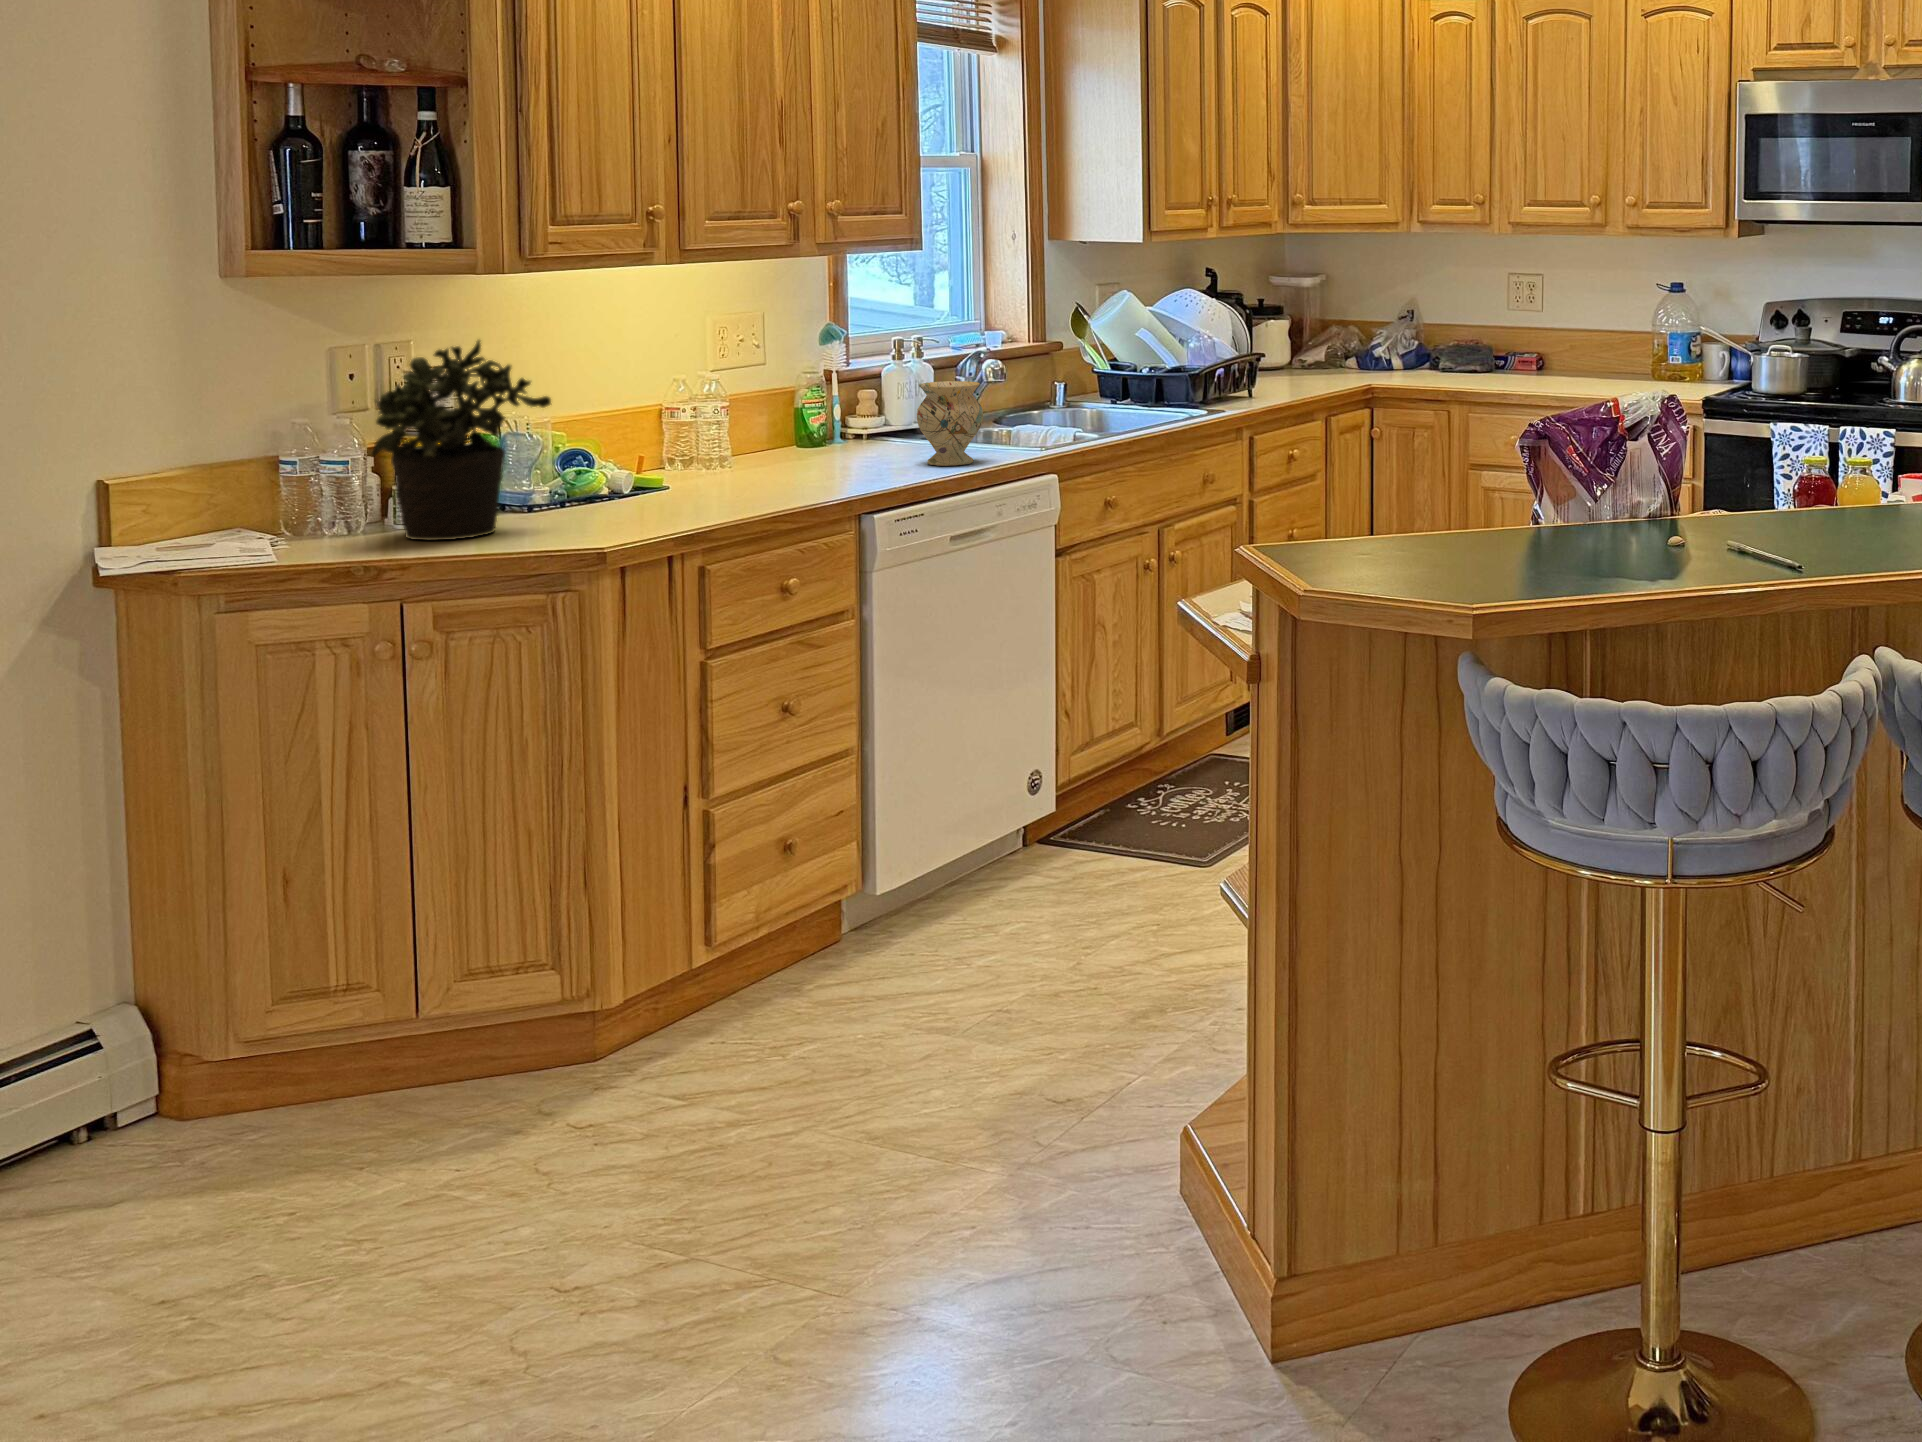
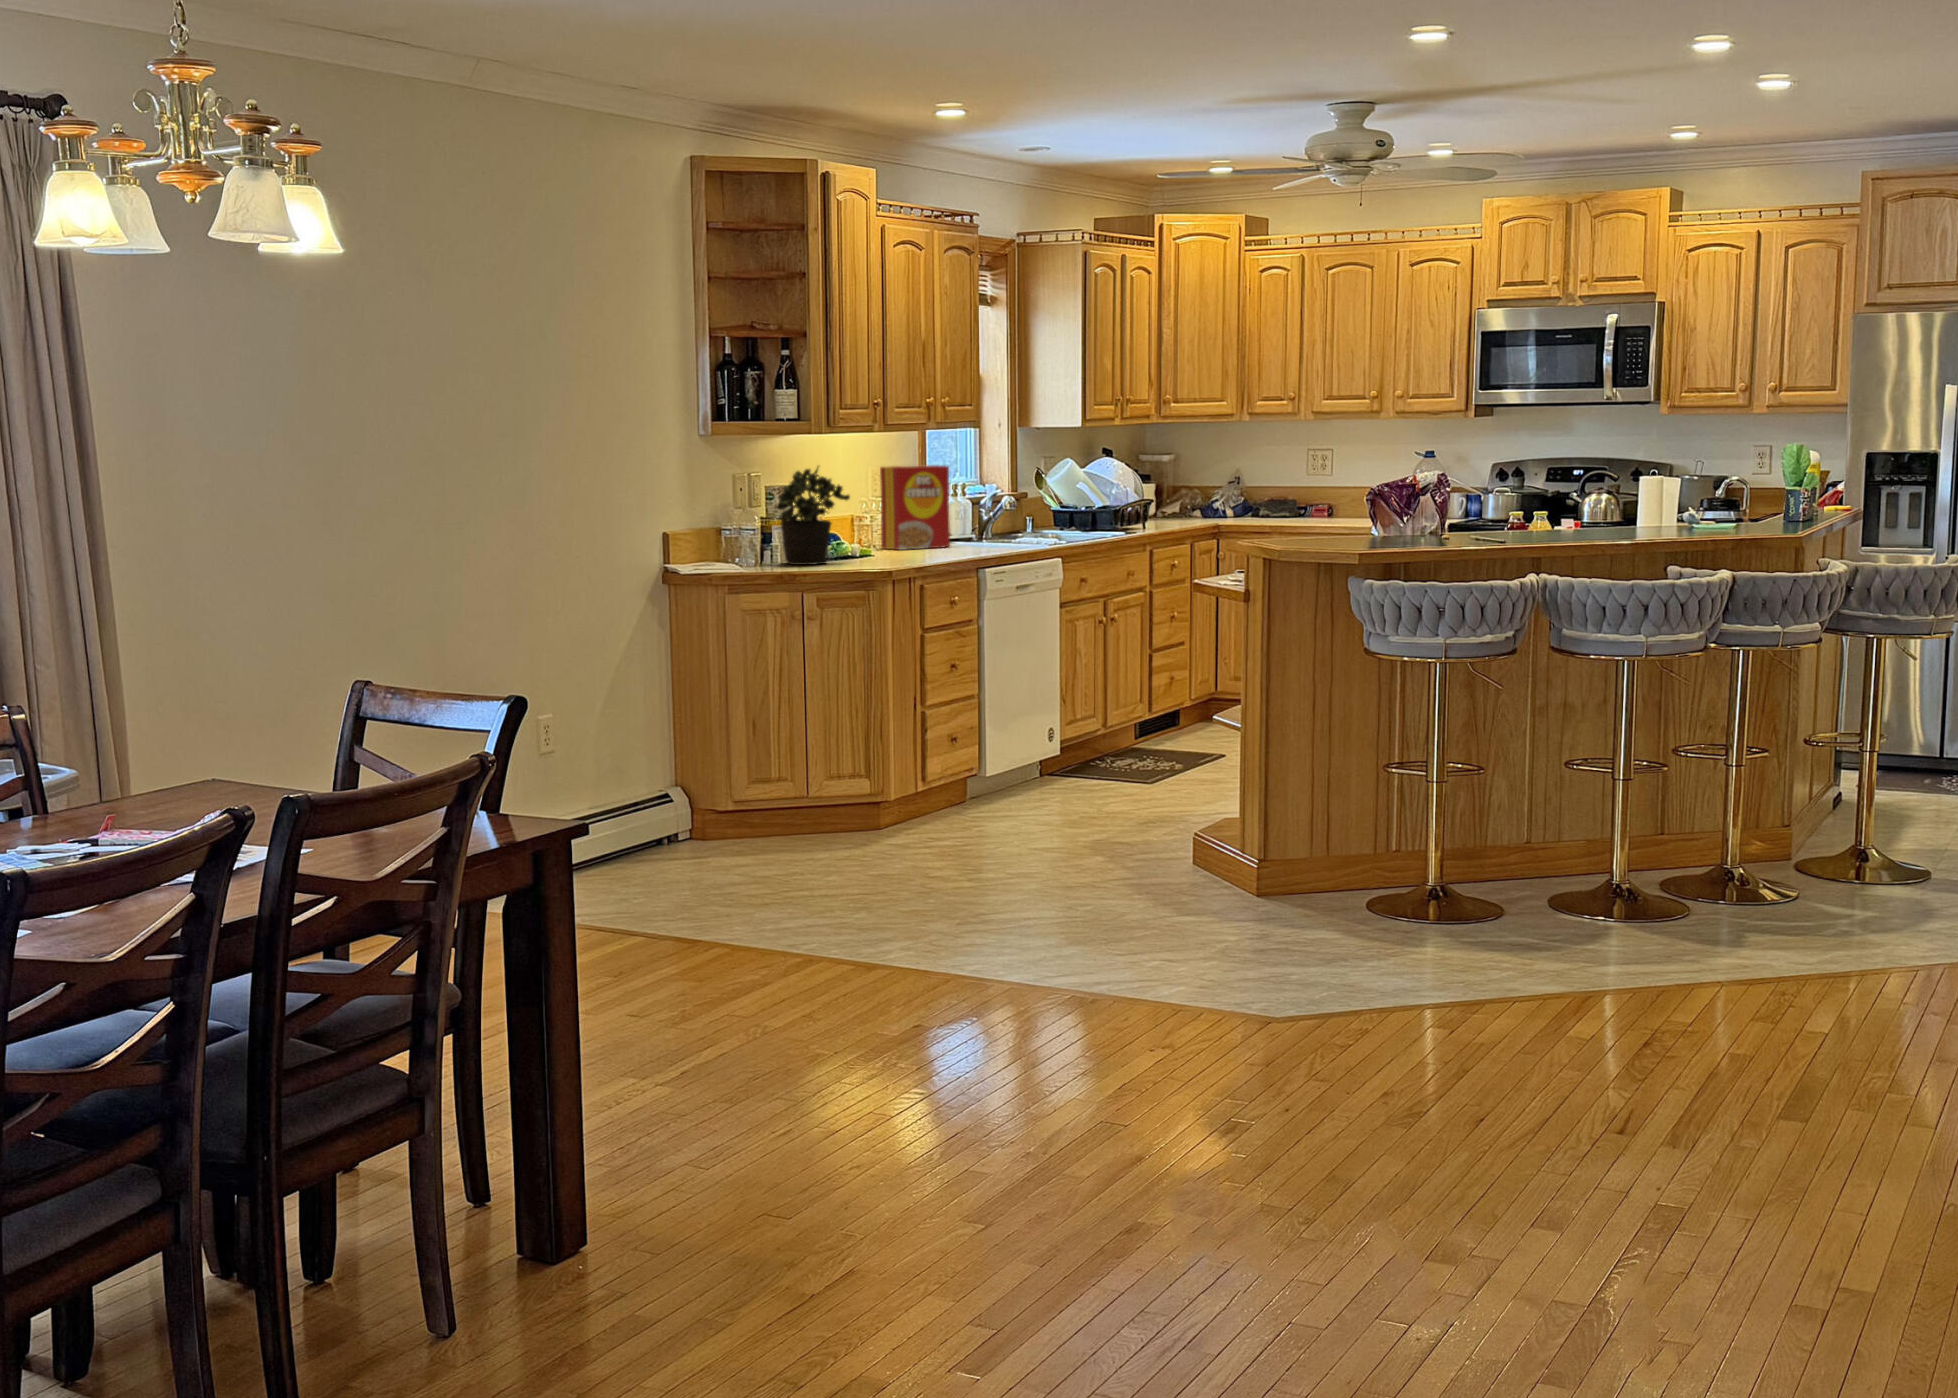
cereal box: none [713,320,844,474] -> present [880,465,950,550]
vase: present [917,381,983,466] -> none [990,500,1027,547]

